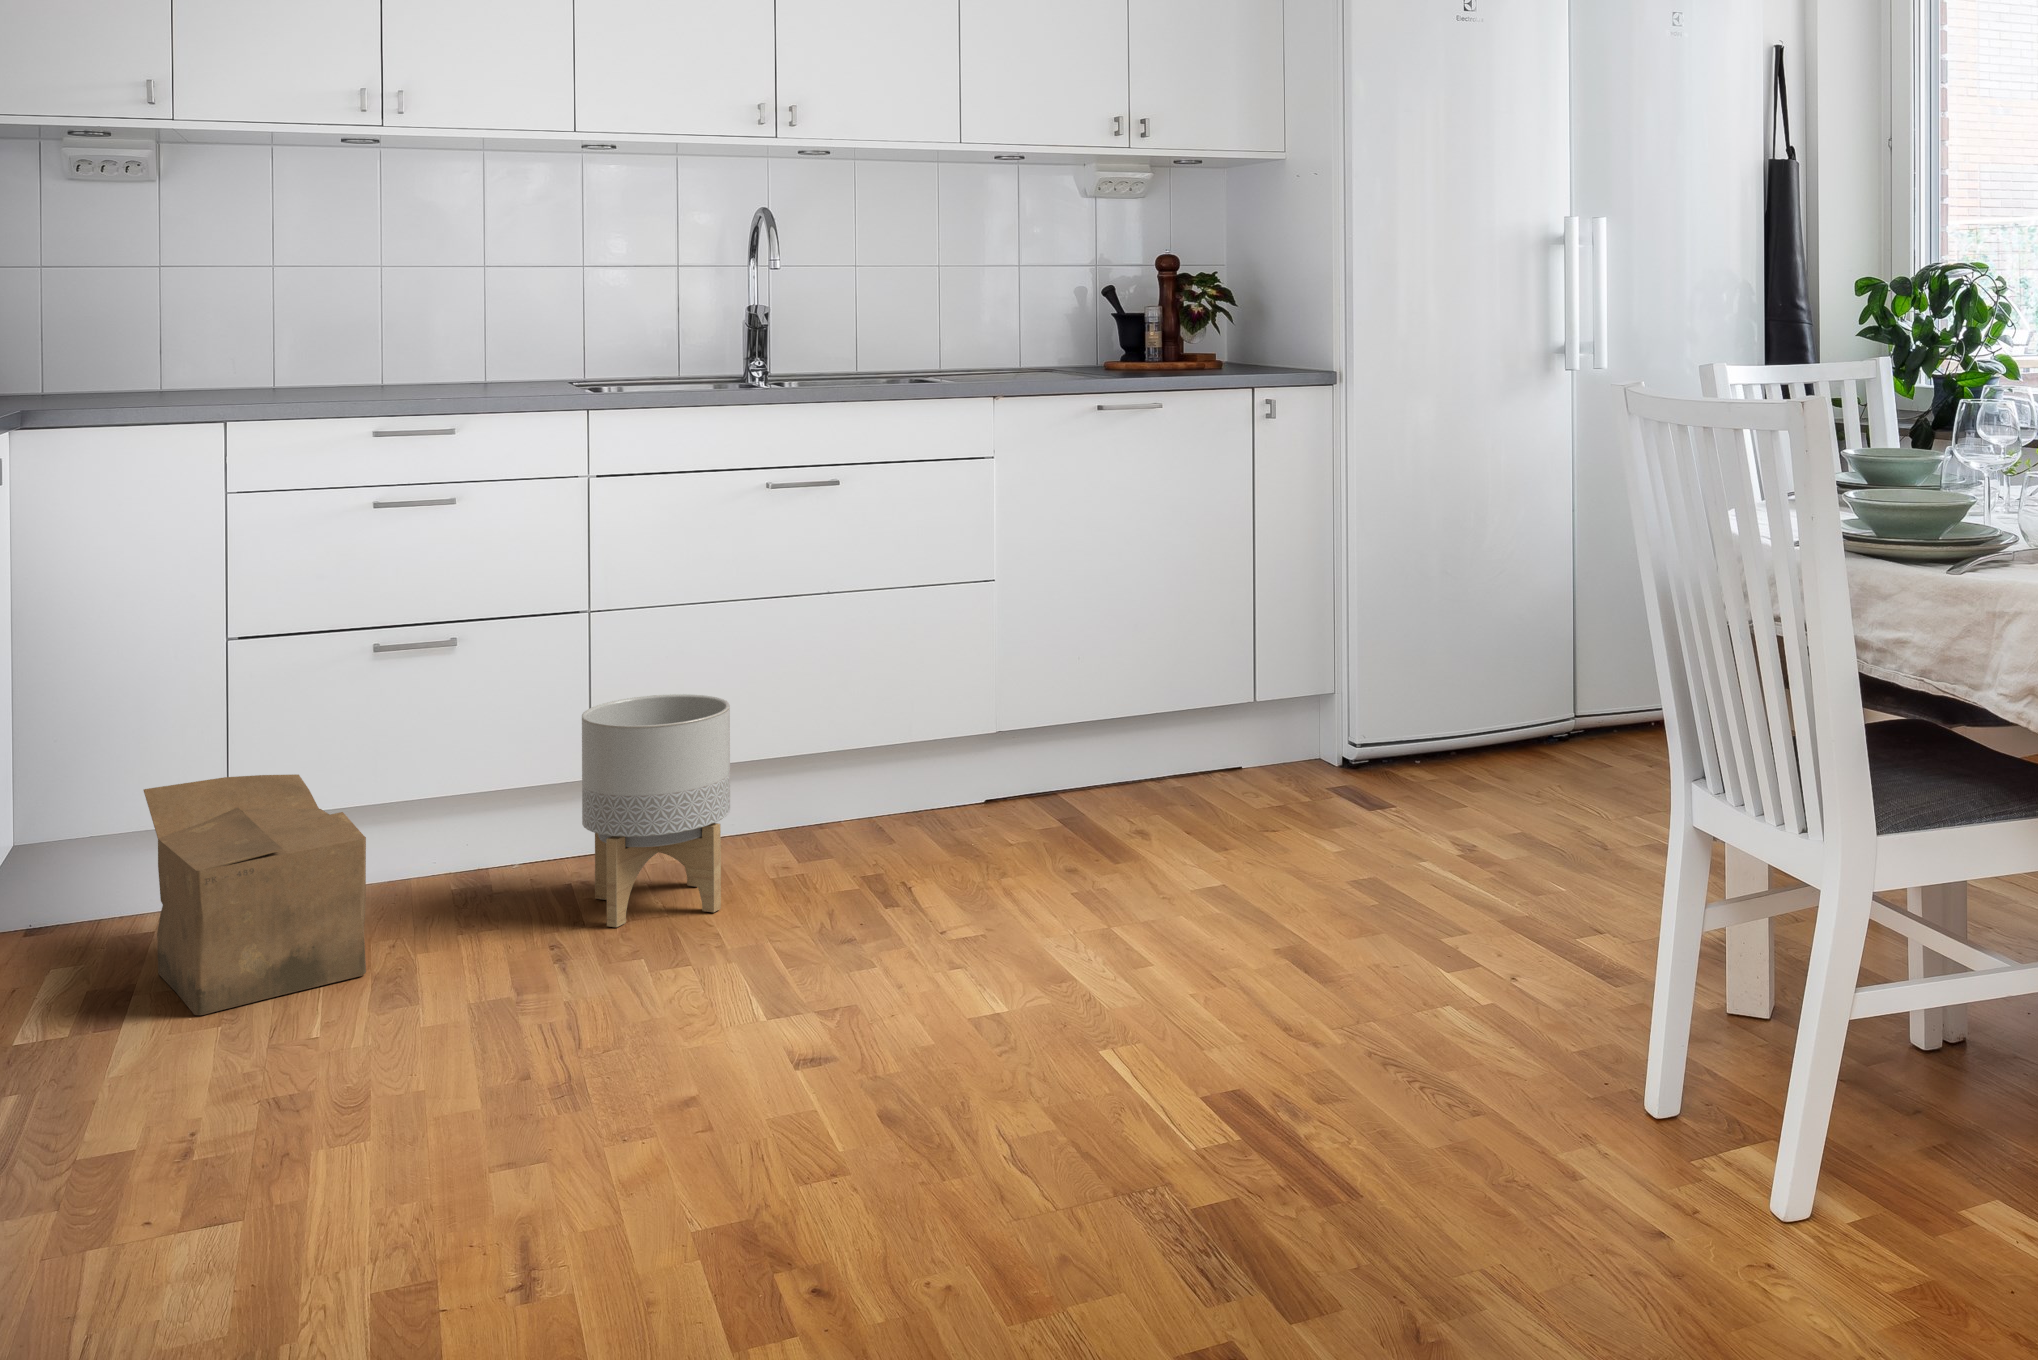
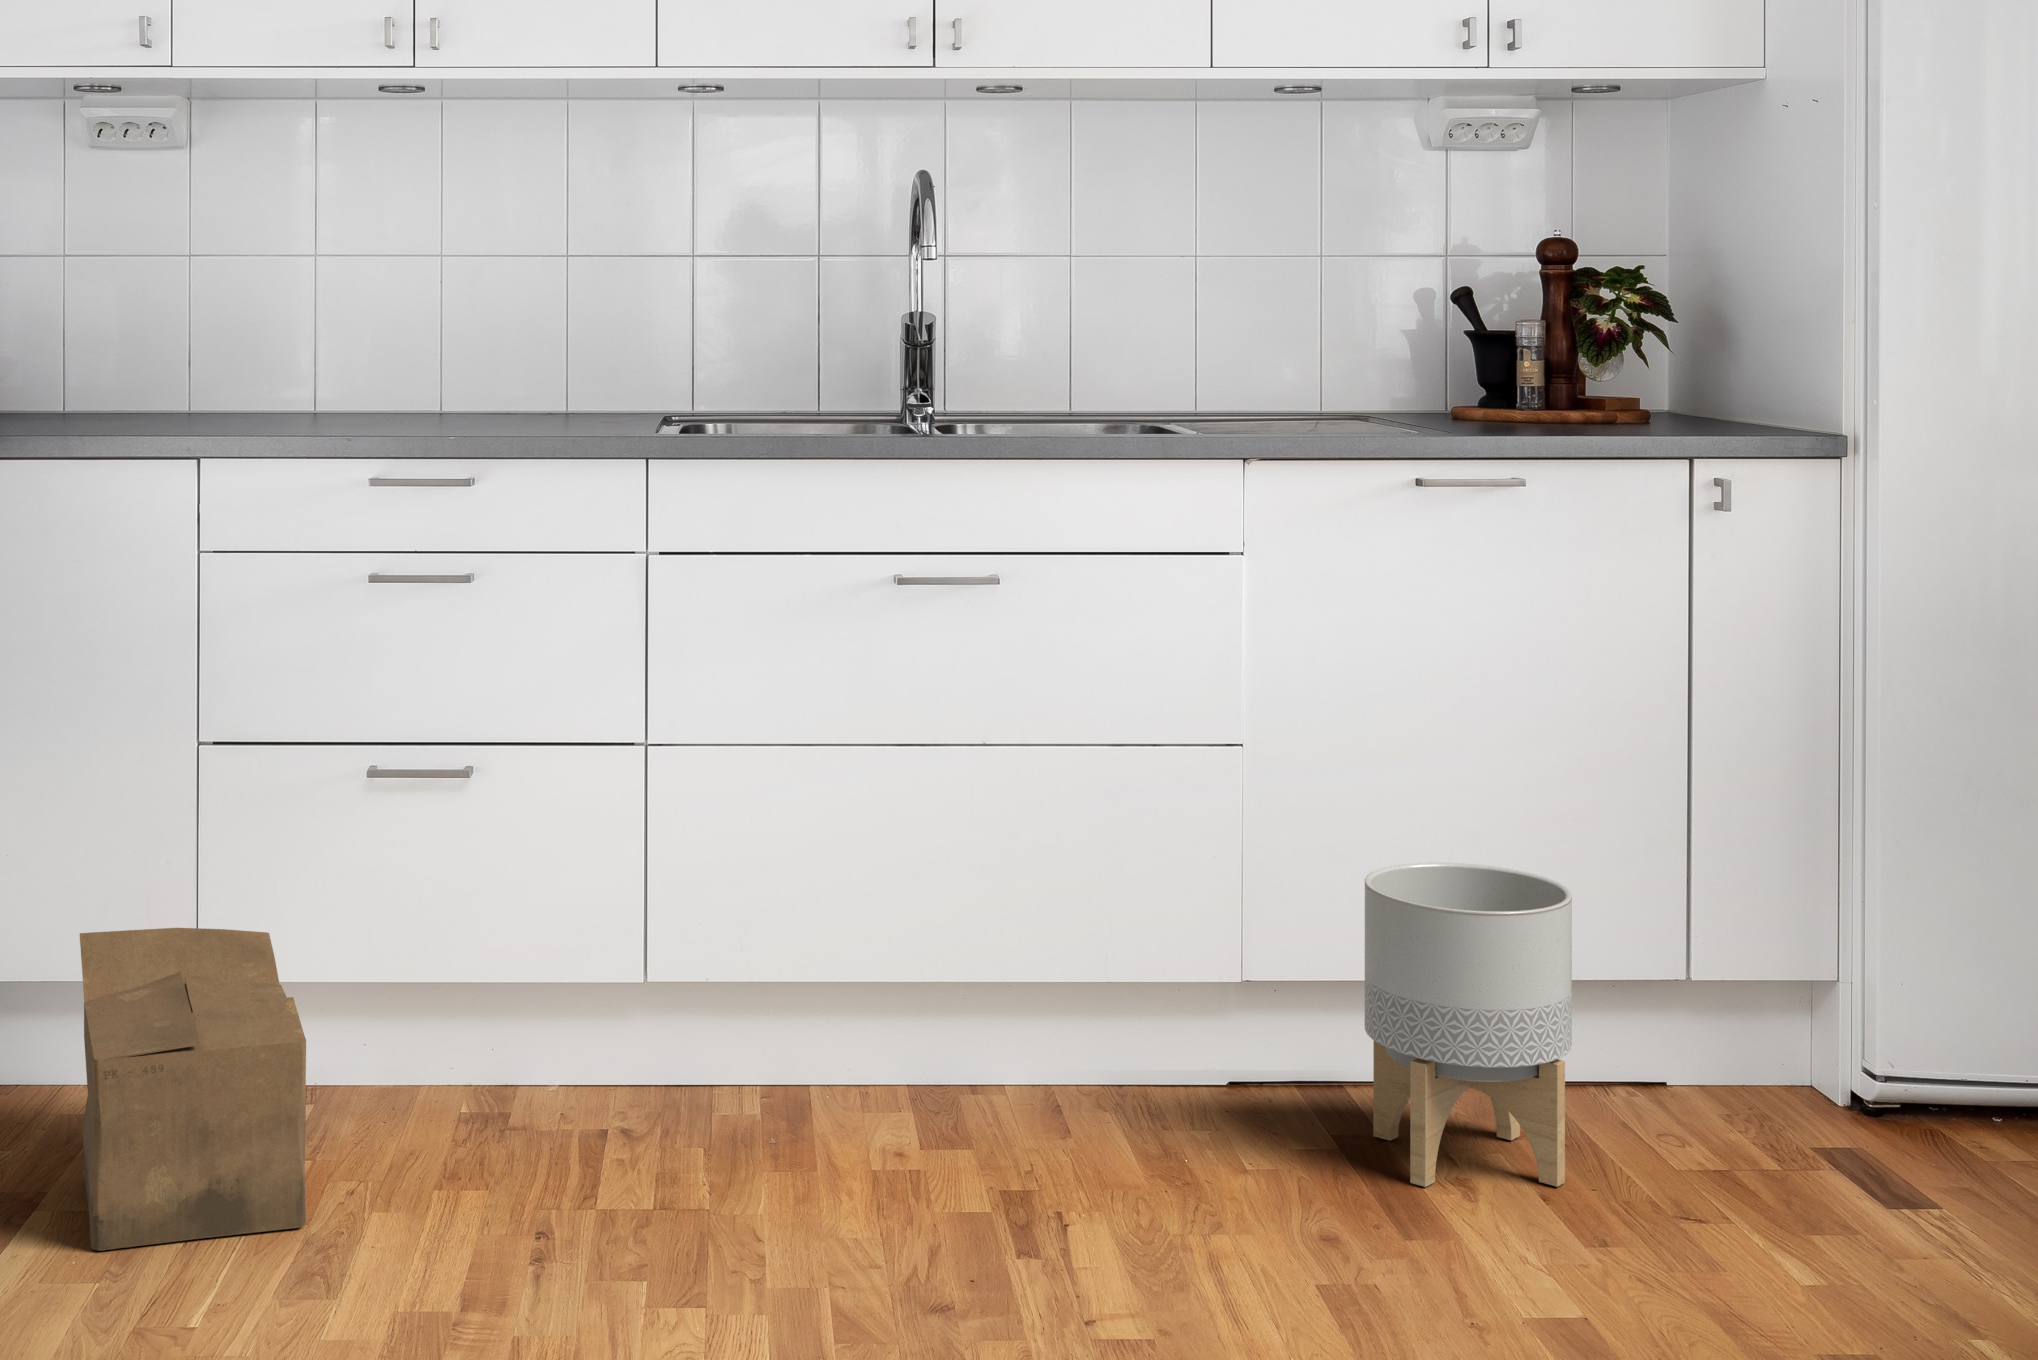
planter: present [582,694,730,927] -> present [1365,863,1572,1187]

